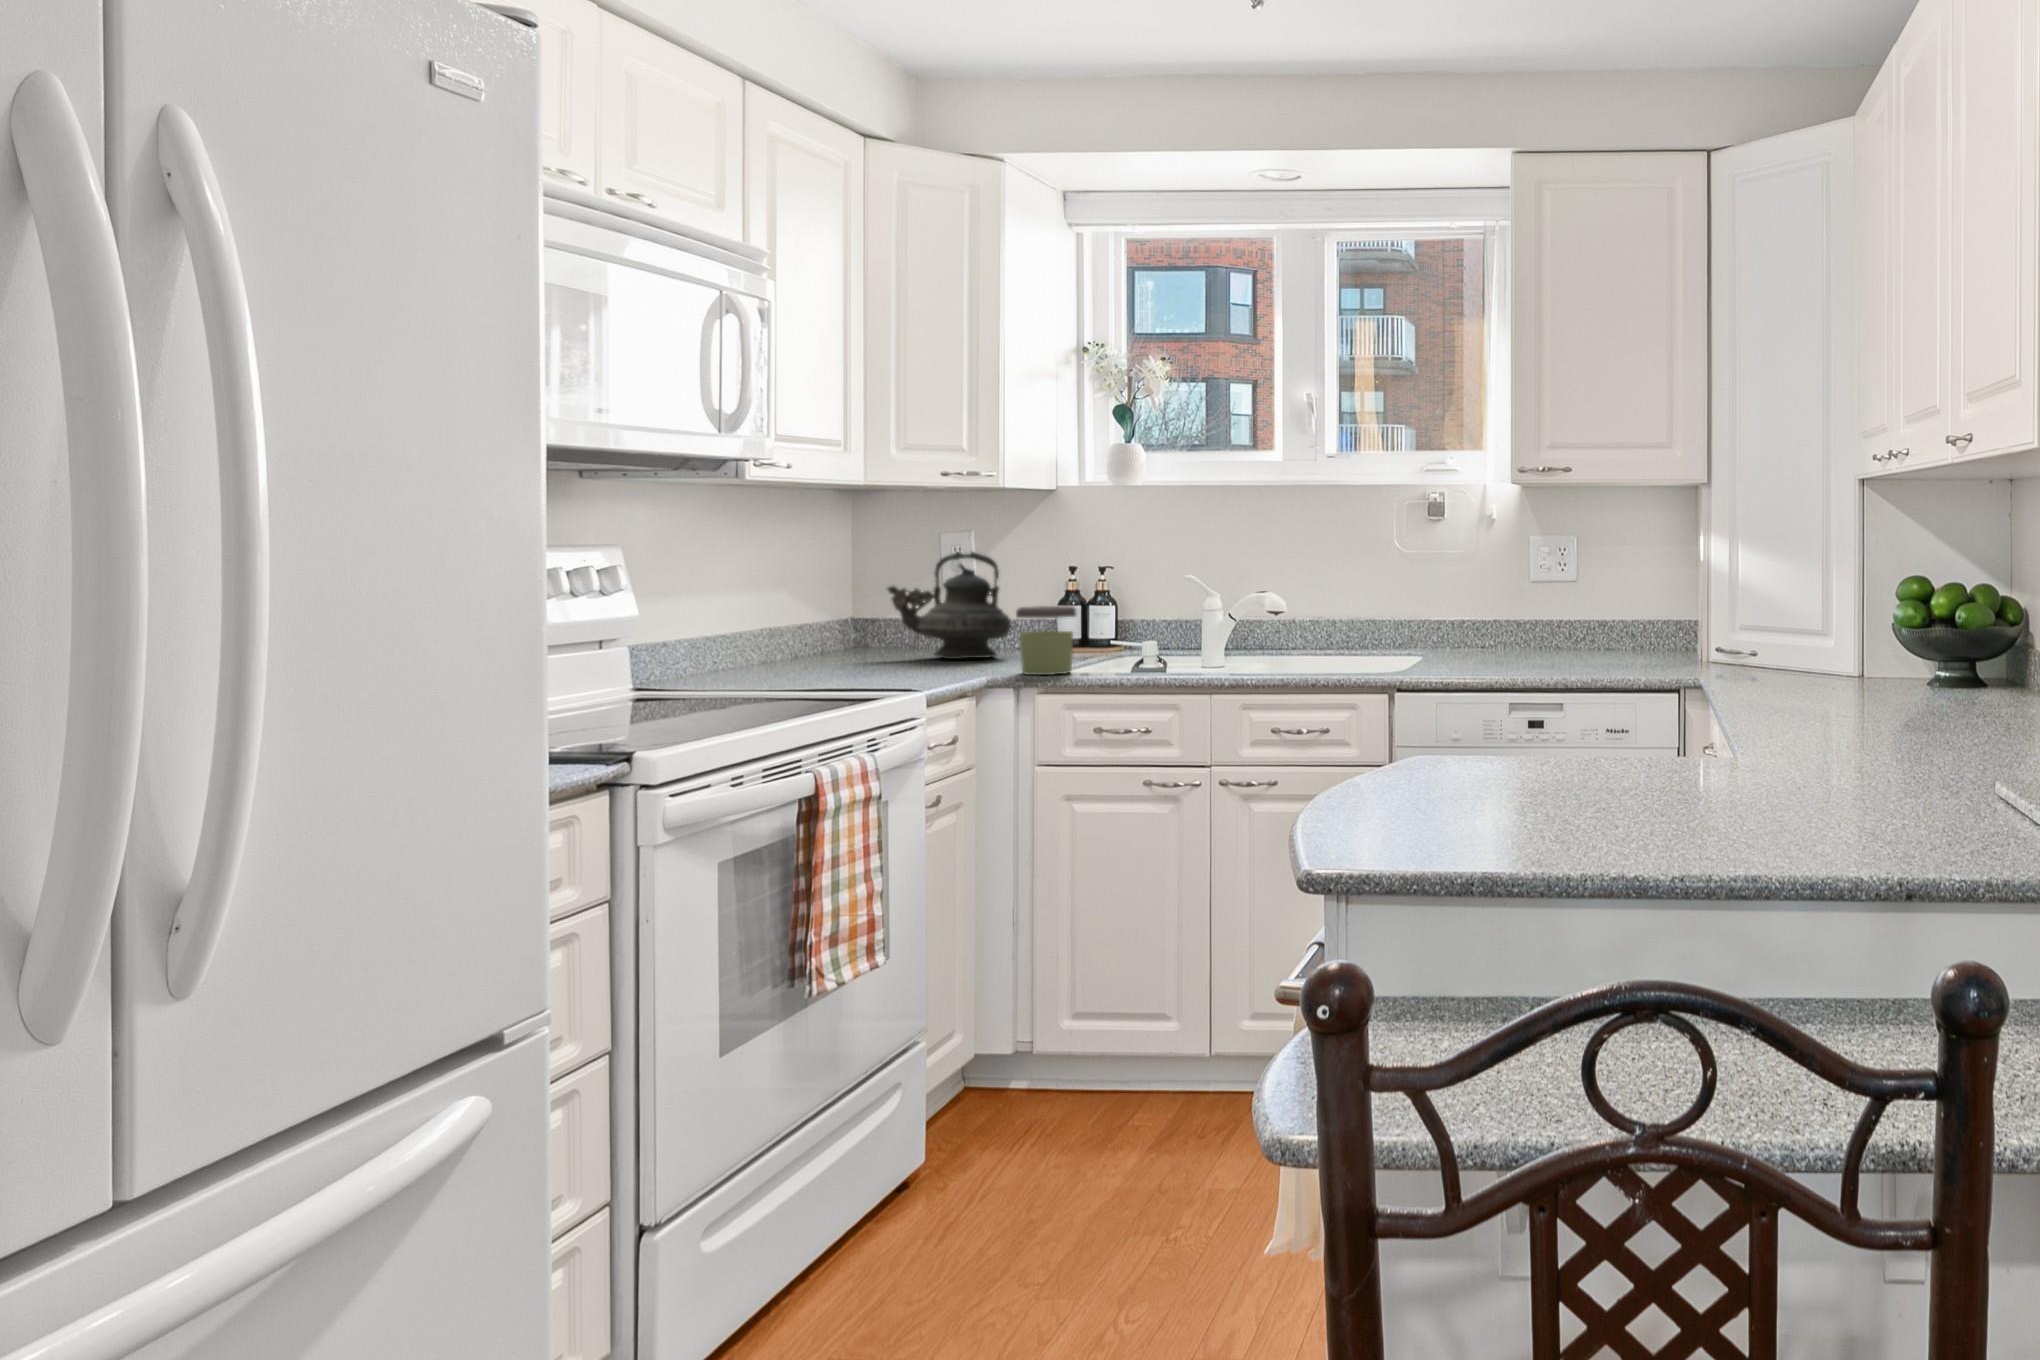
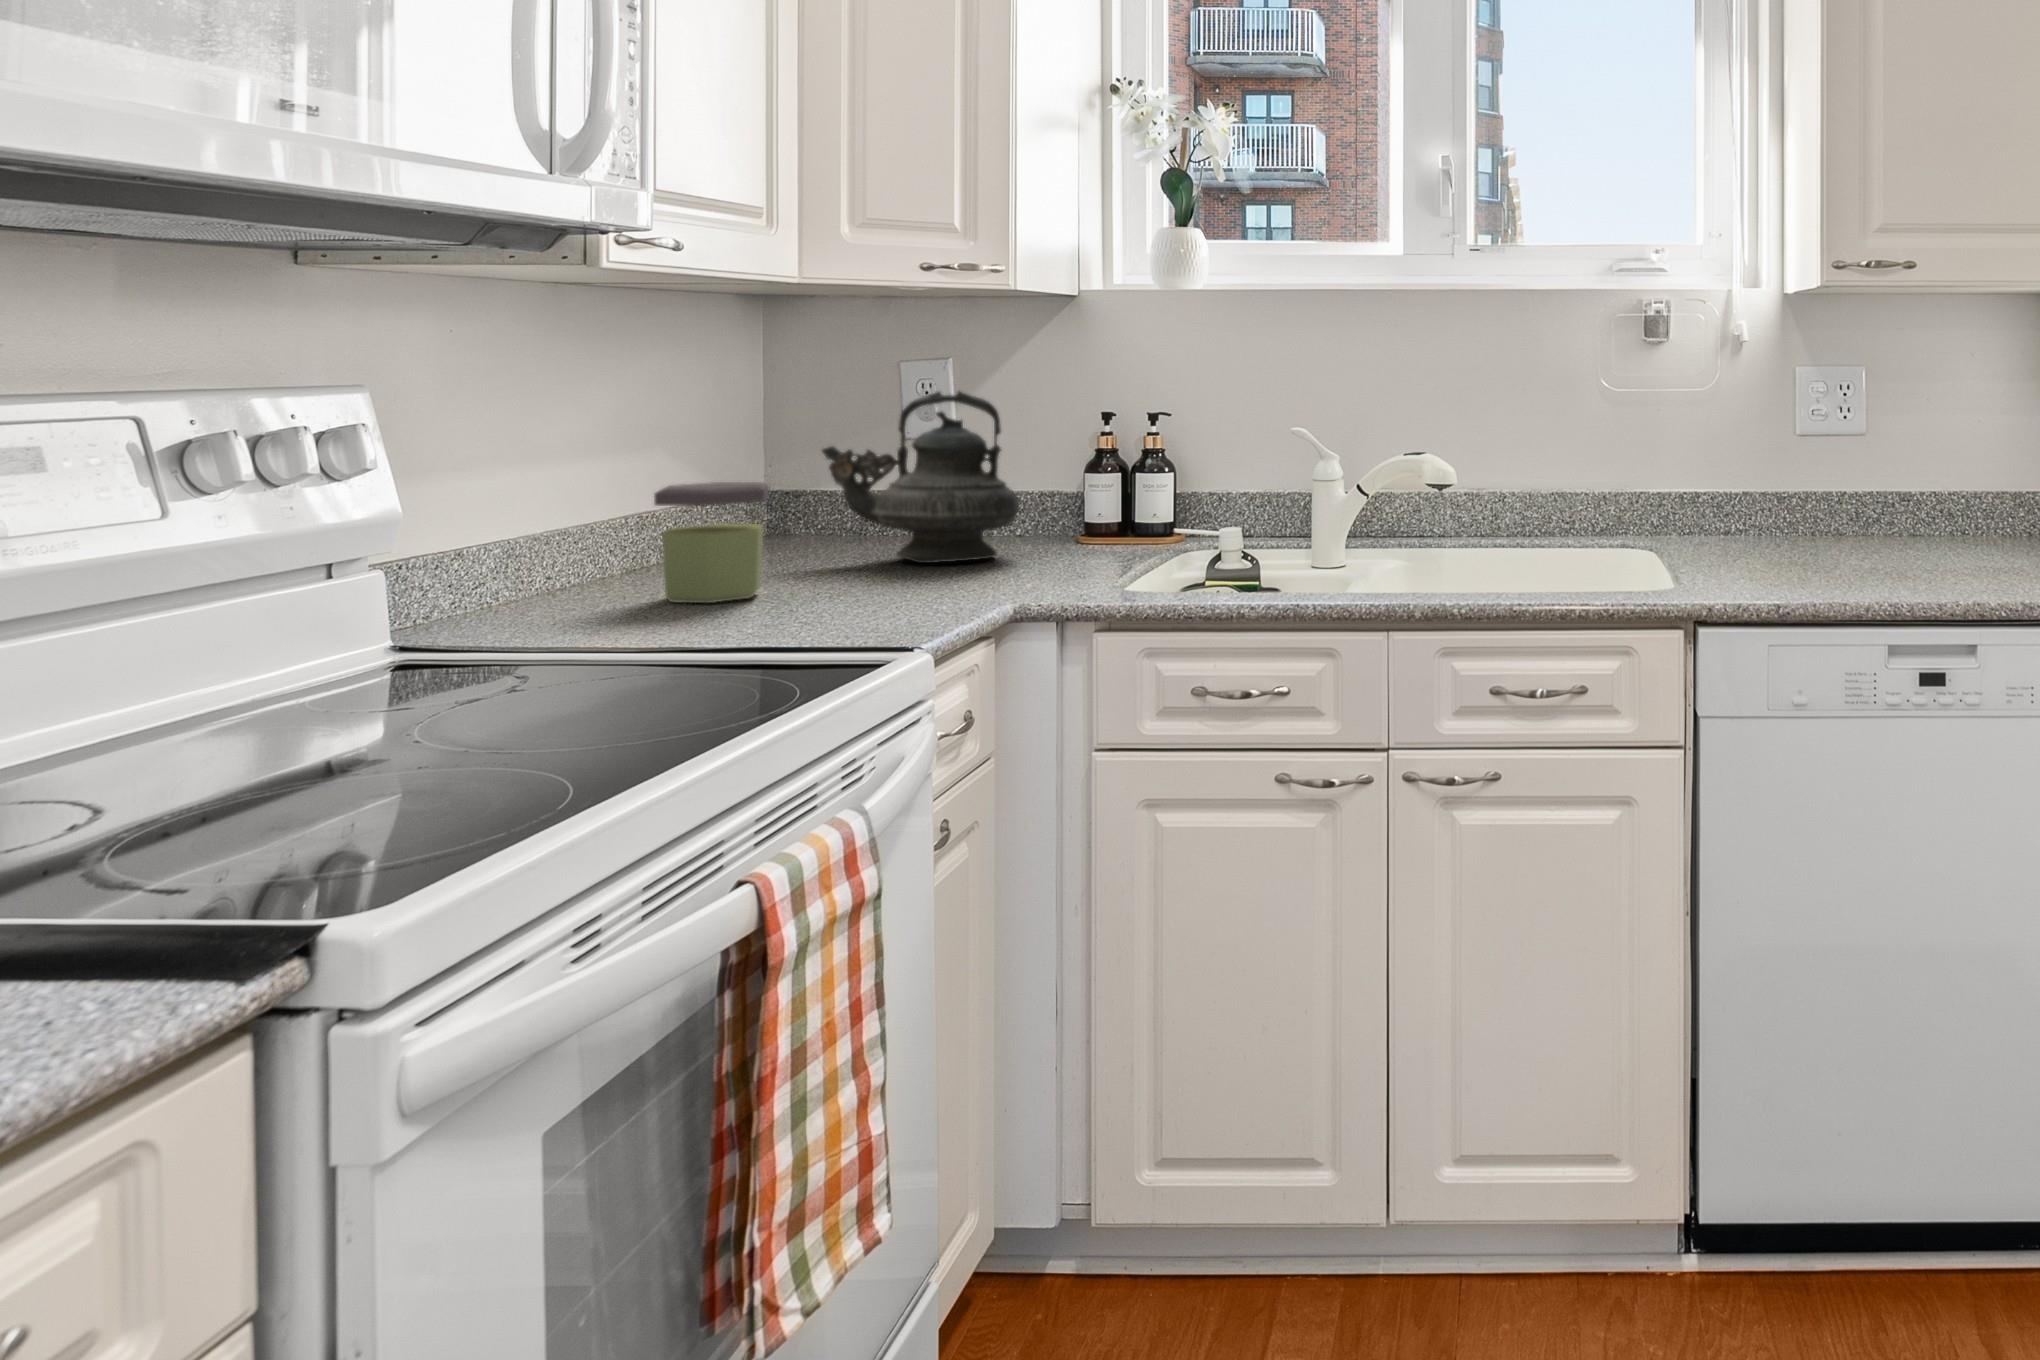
jar: present [1016,606,1076,675] -> present [654,482,769,603]

